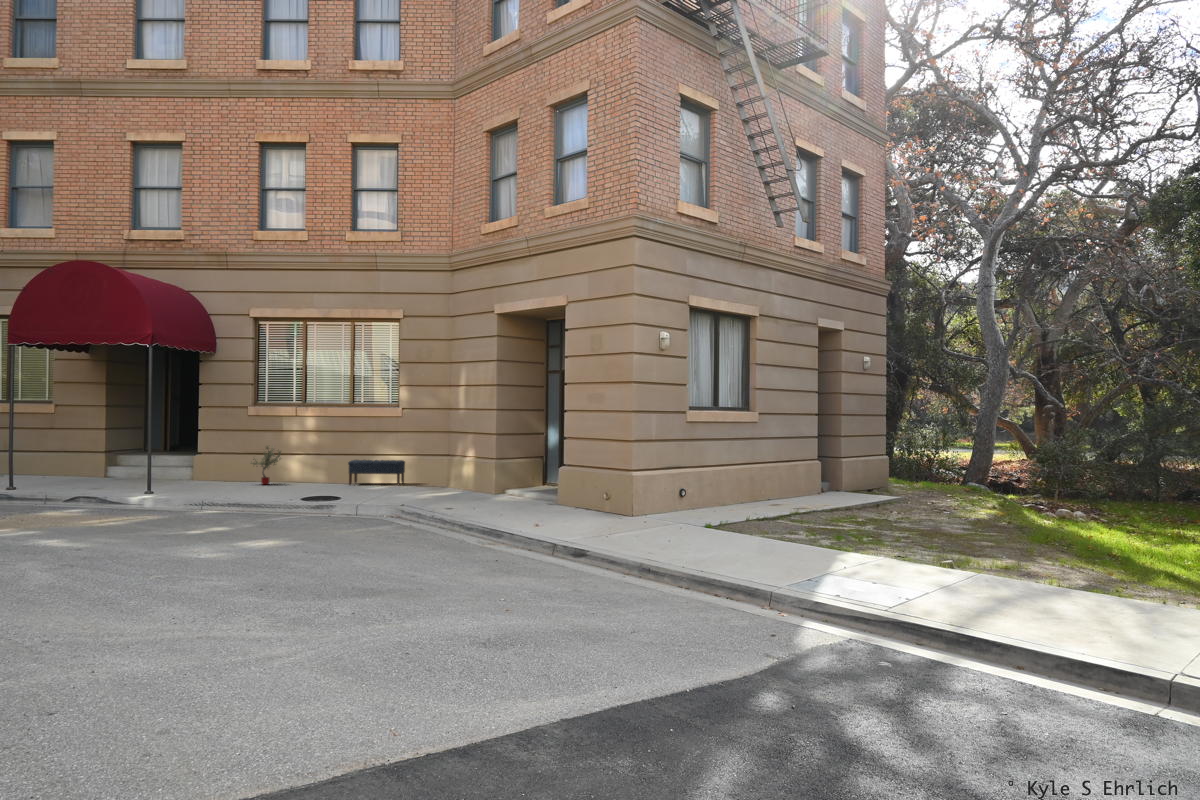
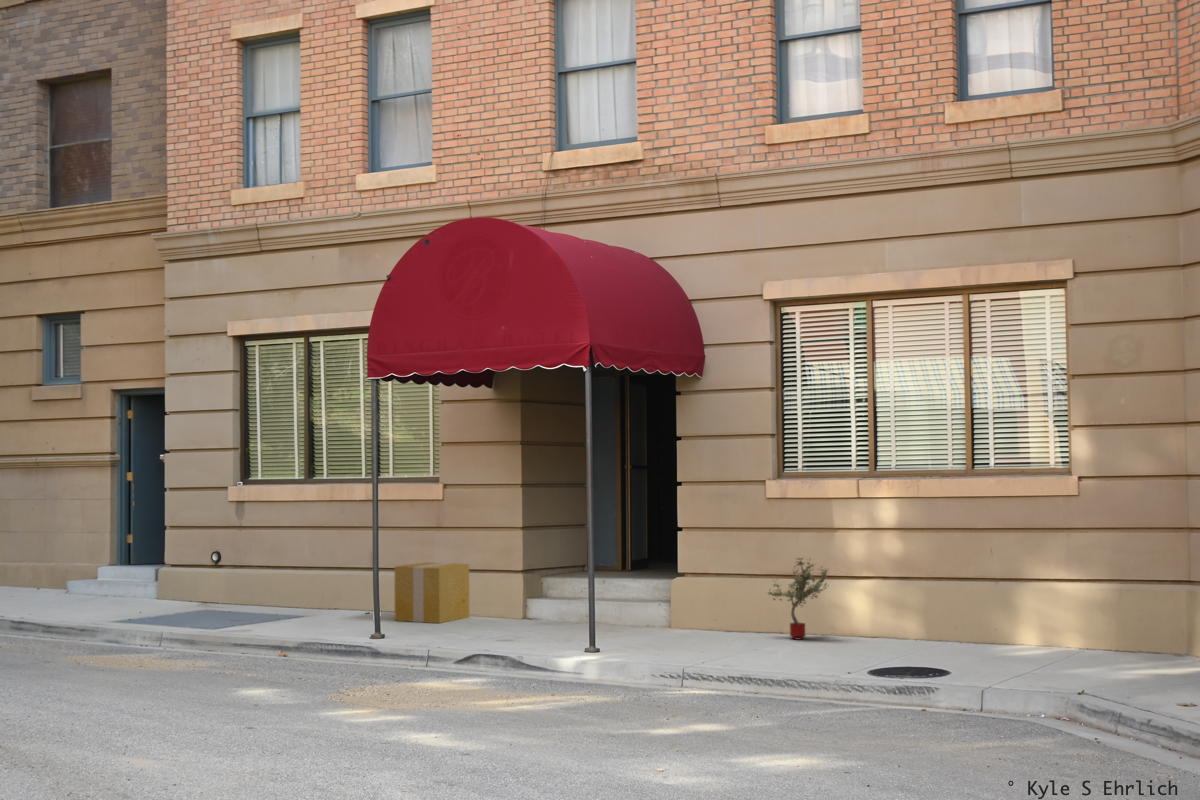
cardboard box: none [21,453,72,486] -> present [394,562,469,623]
bench: present [348,460,405,486] -> none [967,592,1095,656]

